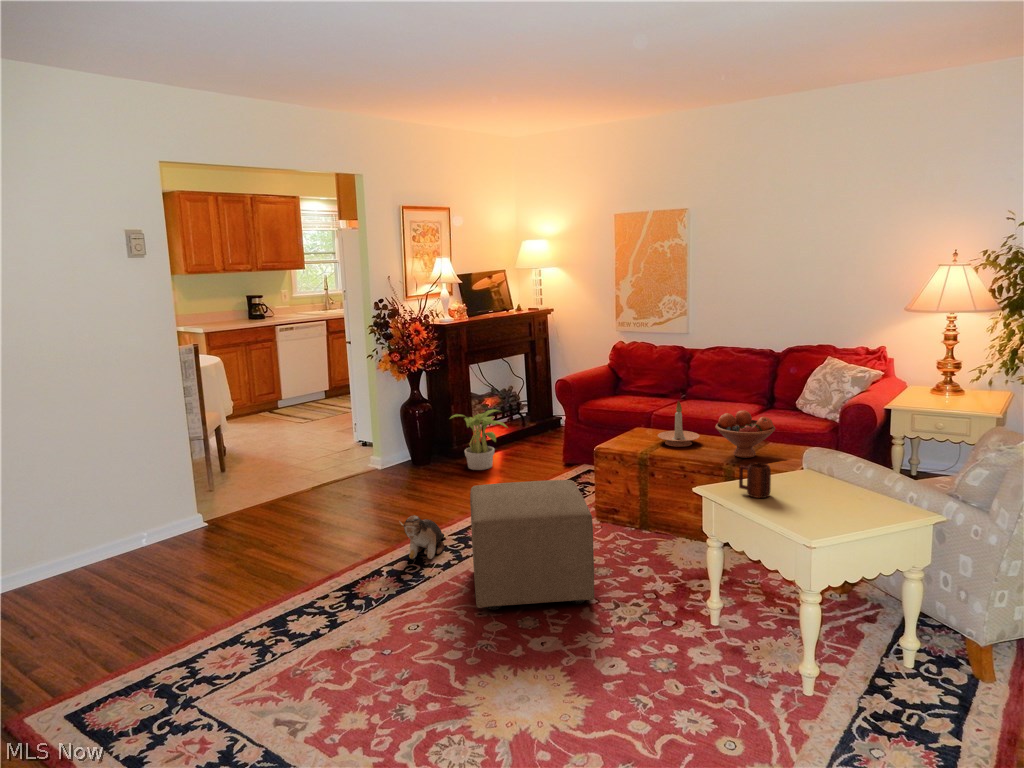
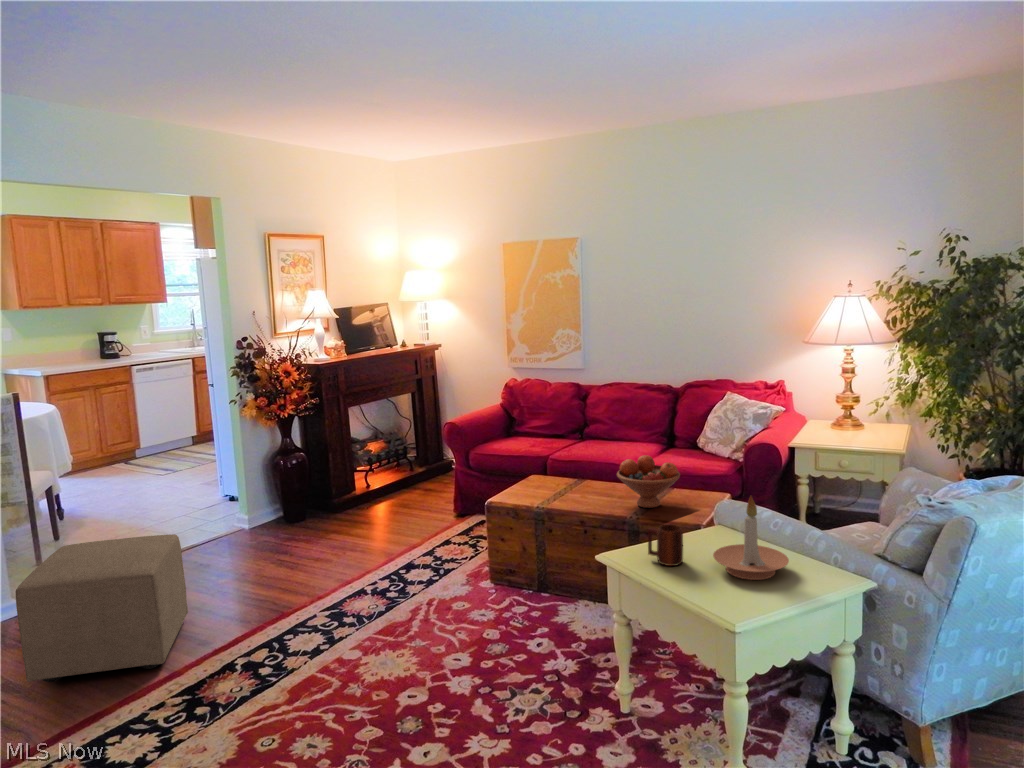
candle holder: present [658,400,699,447] -> present [713,496,789,580]
potted plant: present [450,410,507,470] -> none [325,457,392,526]
ottoman: present [470,480,594,610] -> present [15,534,188,682]
plush toy: present [399,515,444,559] -> none [256,593,315,645]

